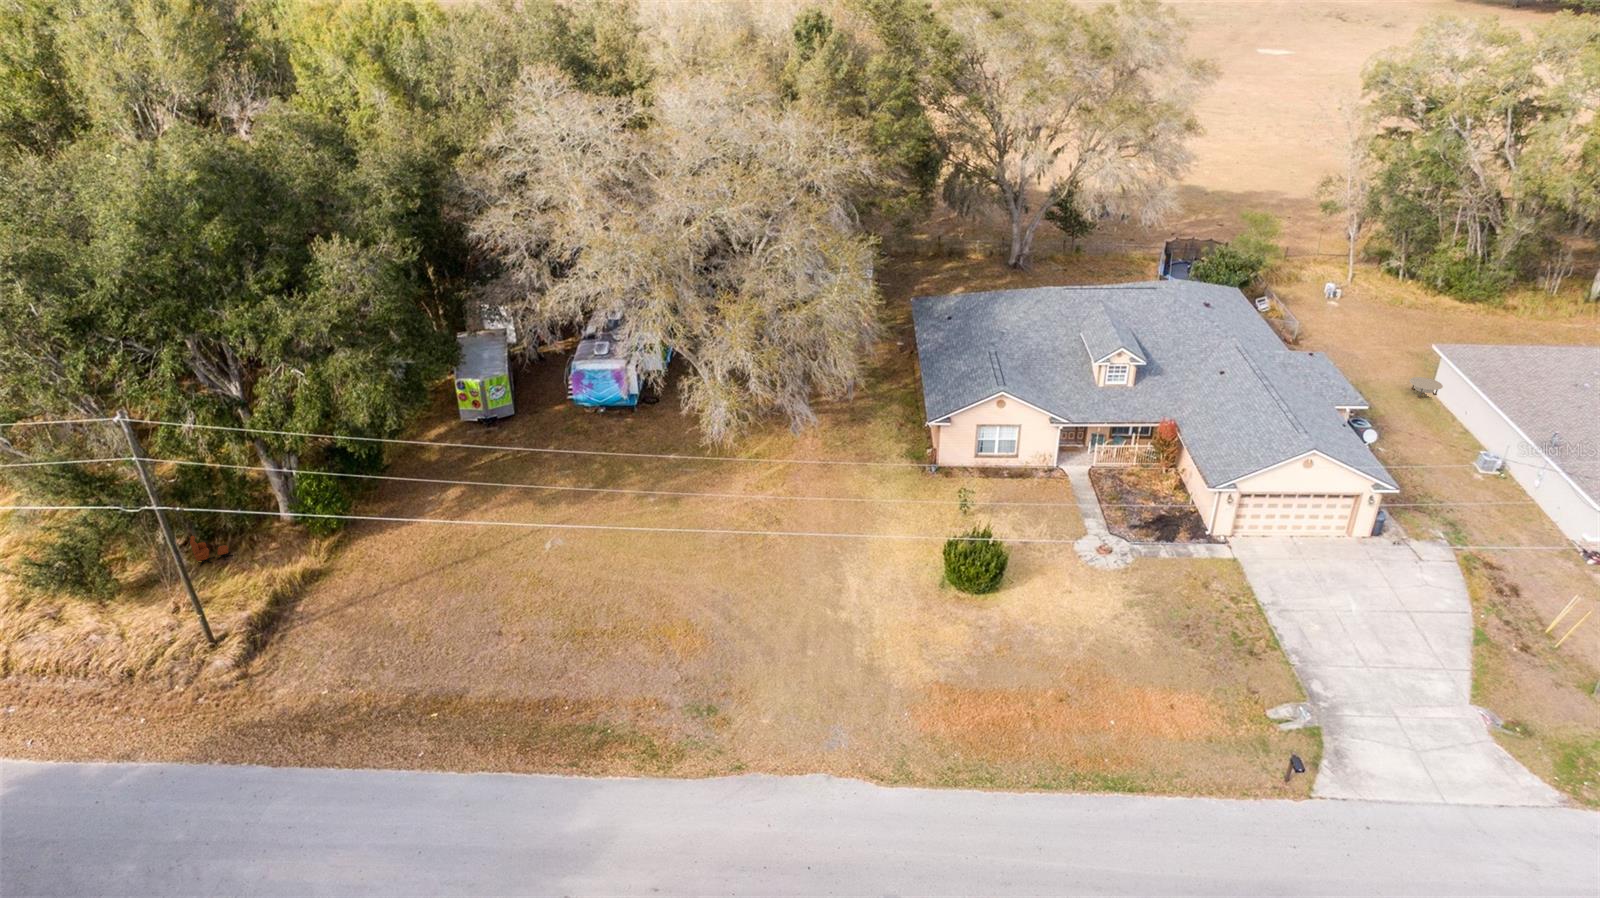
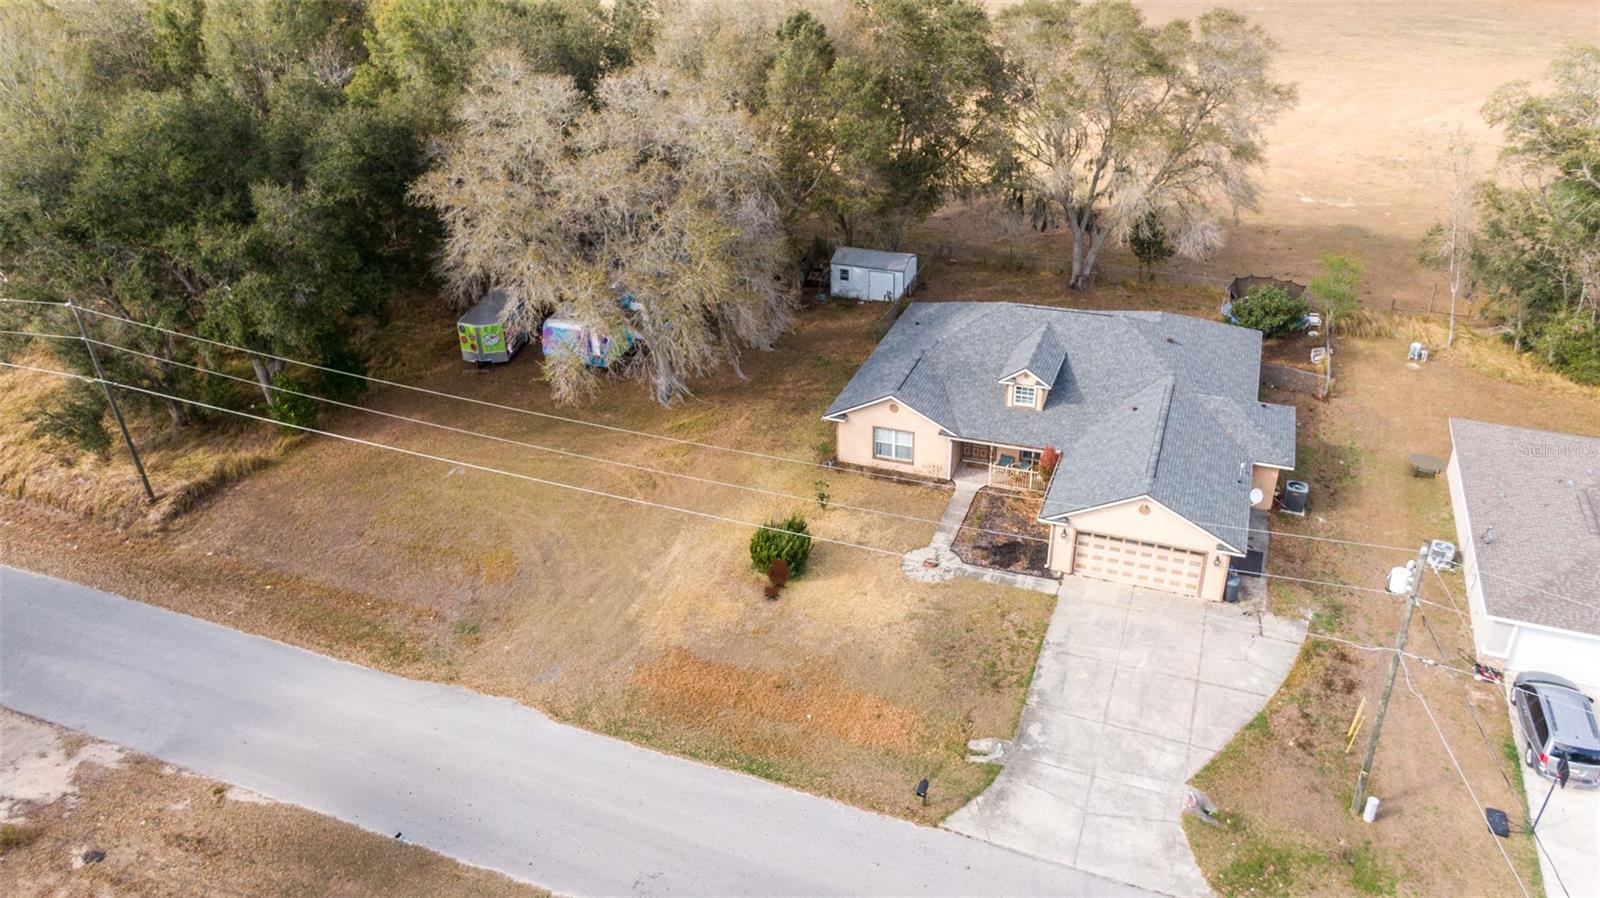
lounge chair: present [190,536,233,566] -> present [764,558,790,599]

